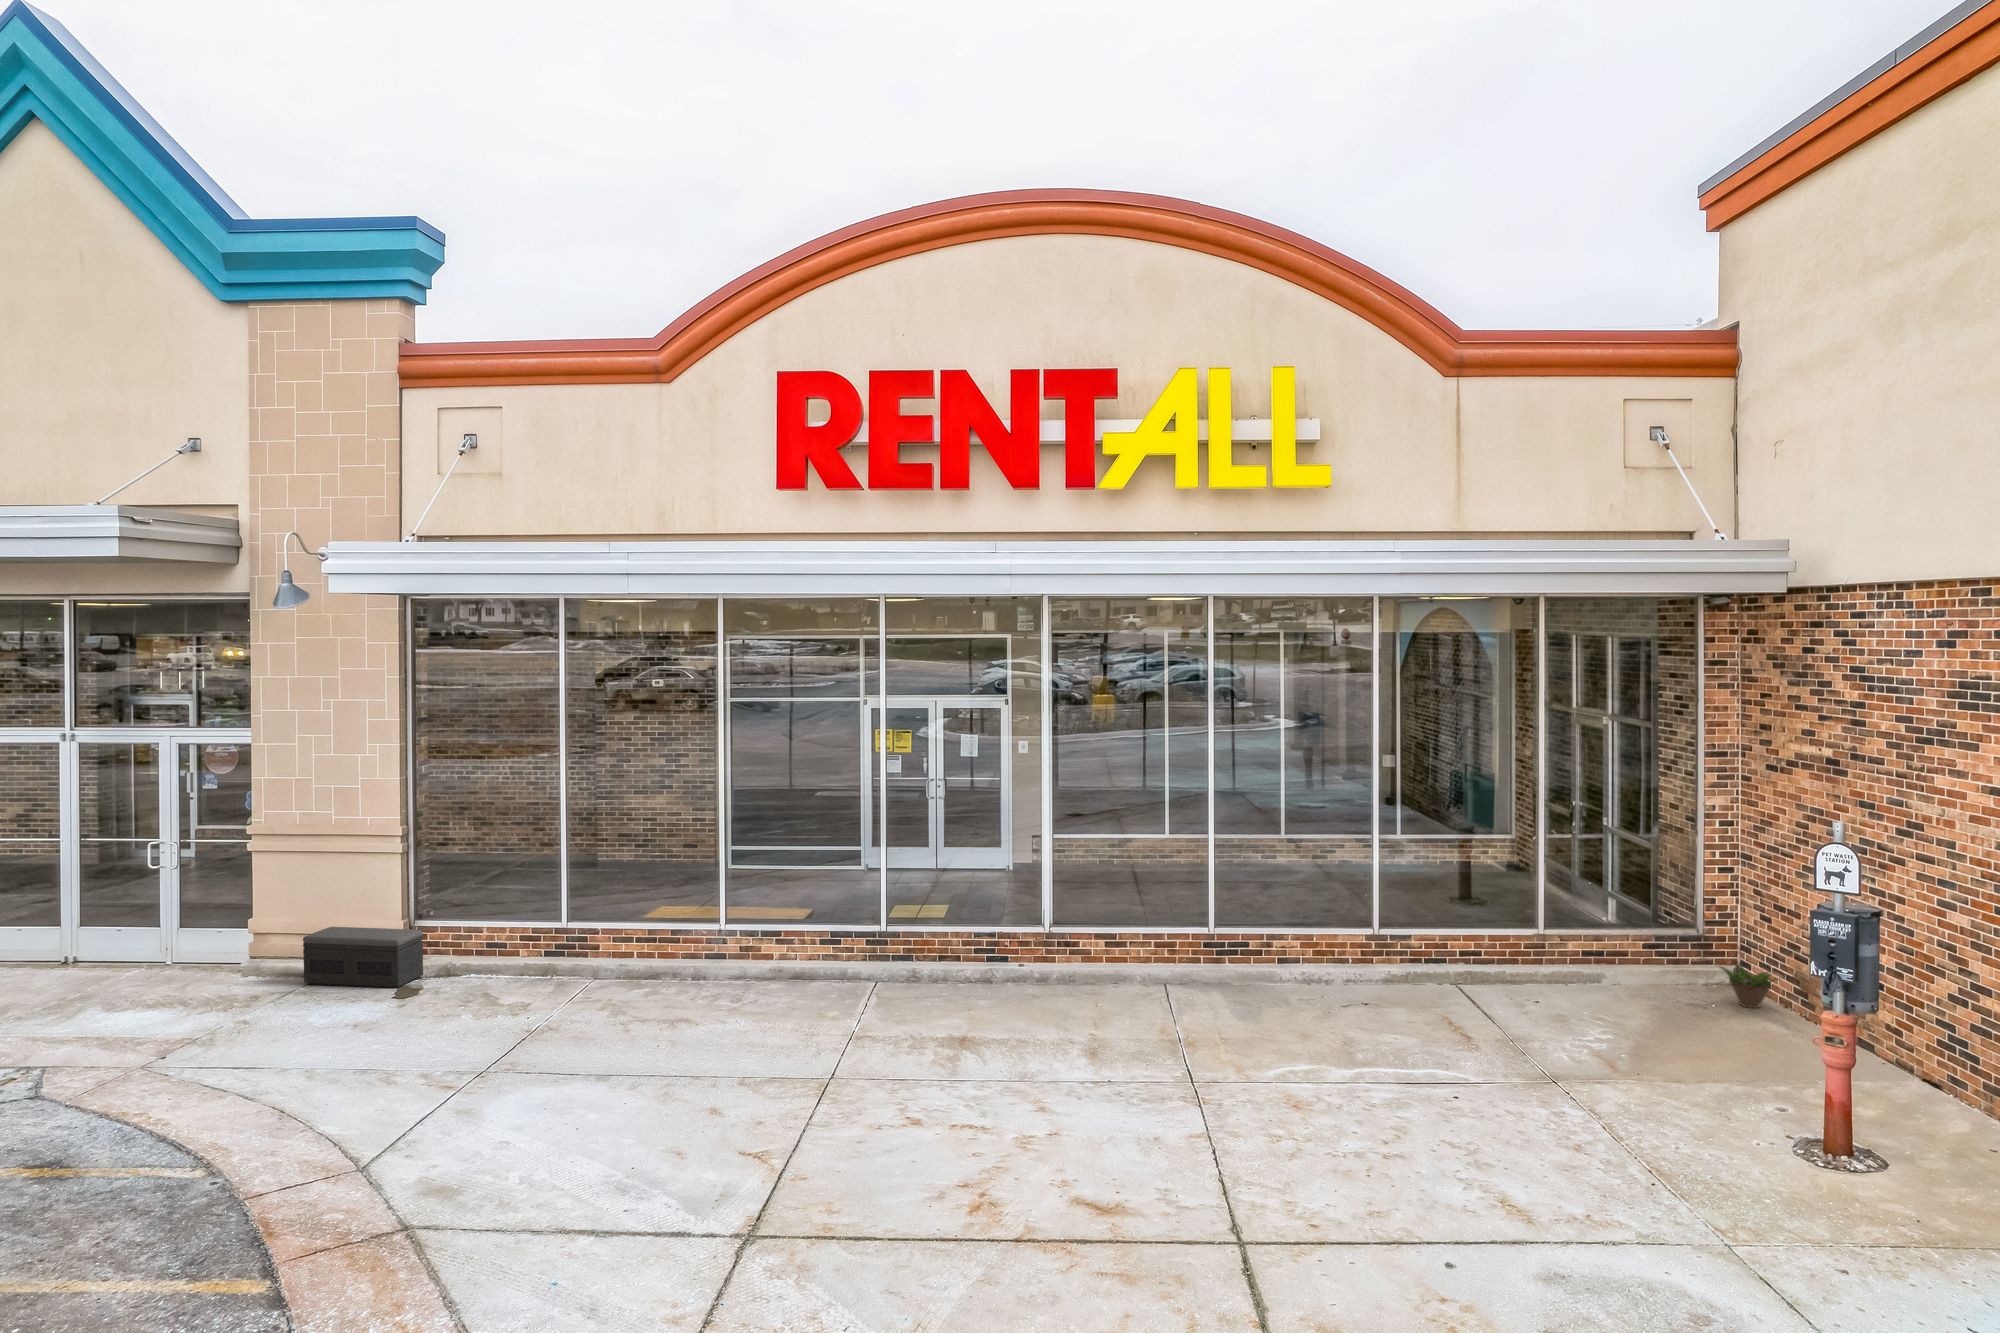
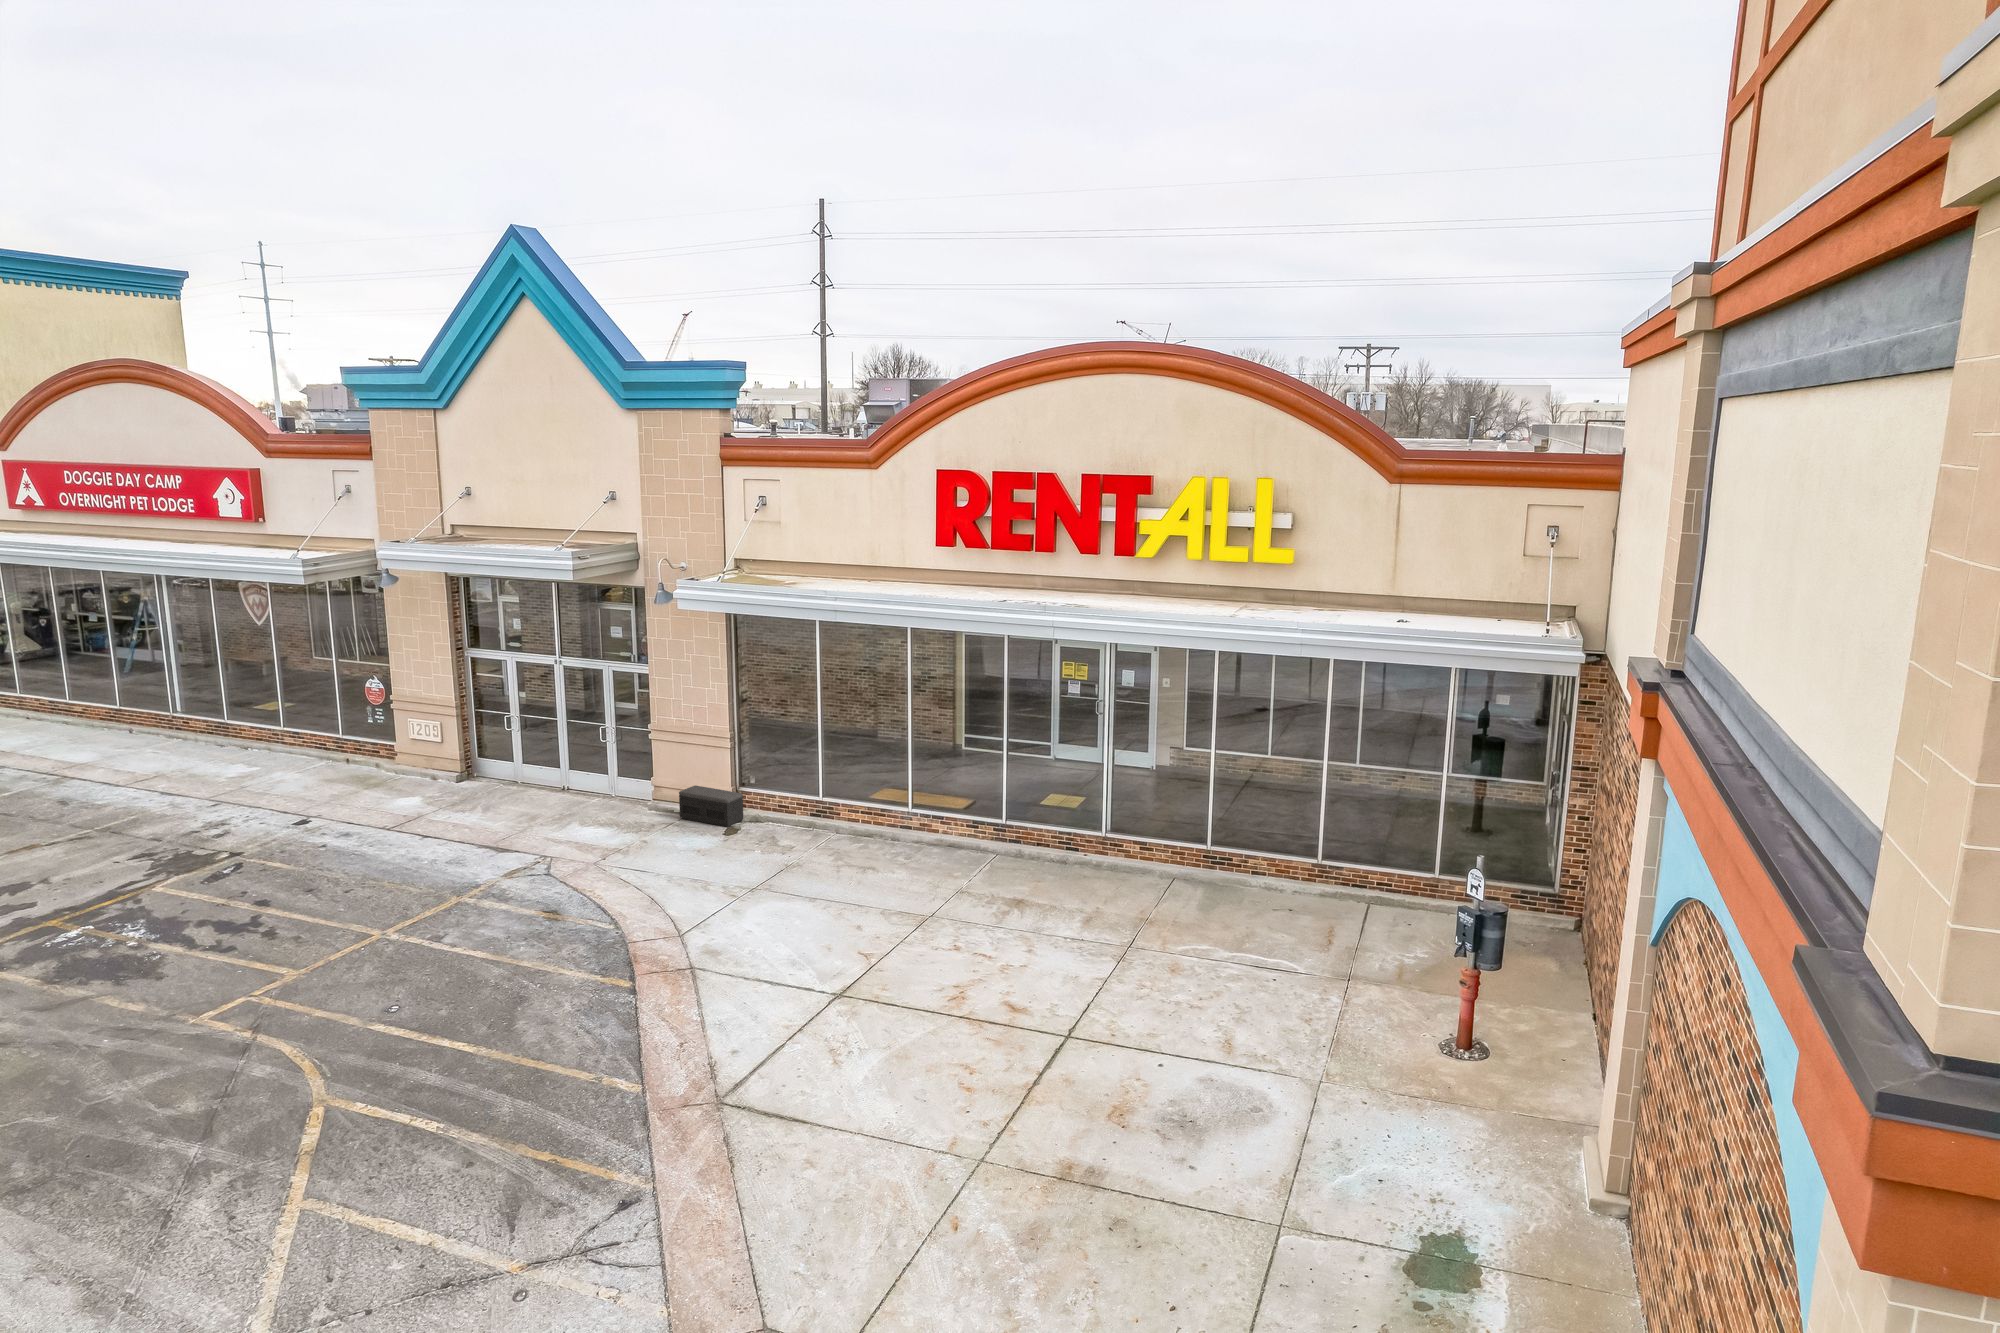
decorative plant: present [1720,966,1776,1008] -> none [1536,916,1581,949]

